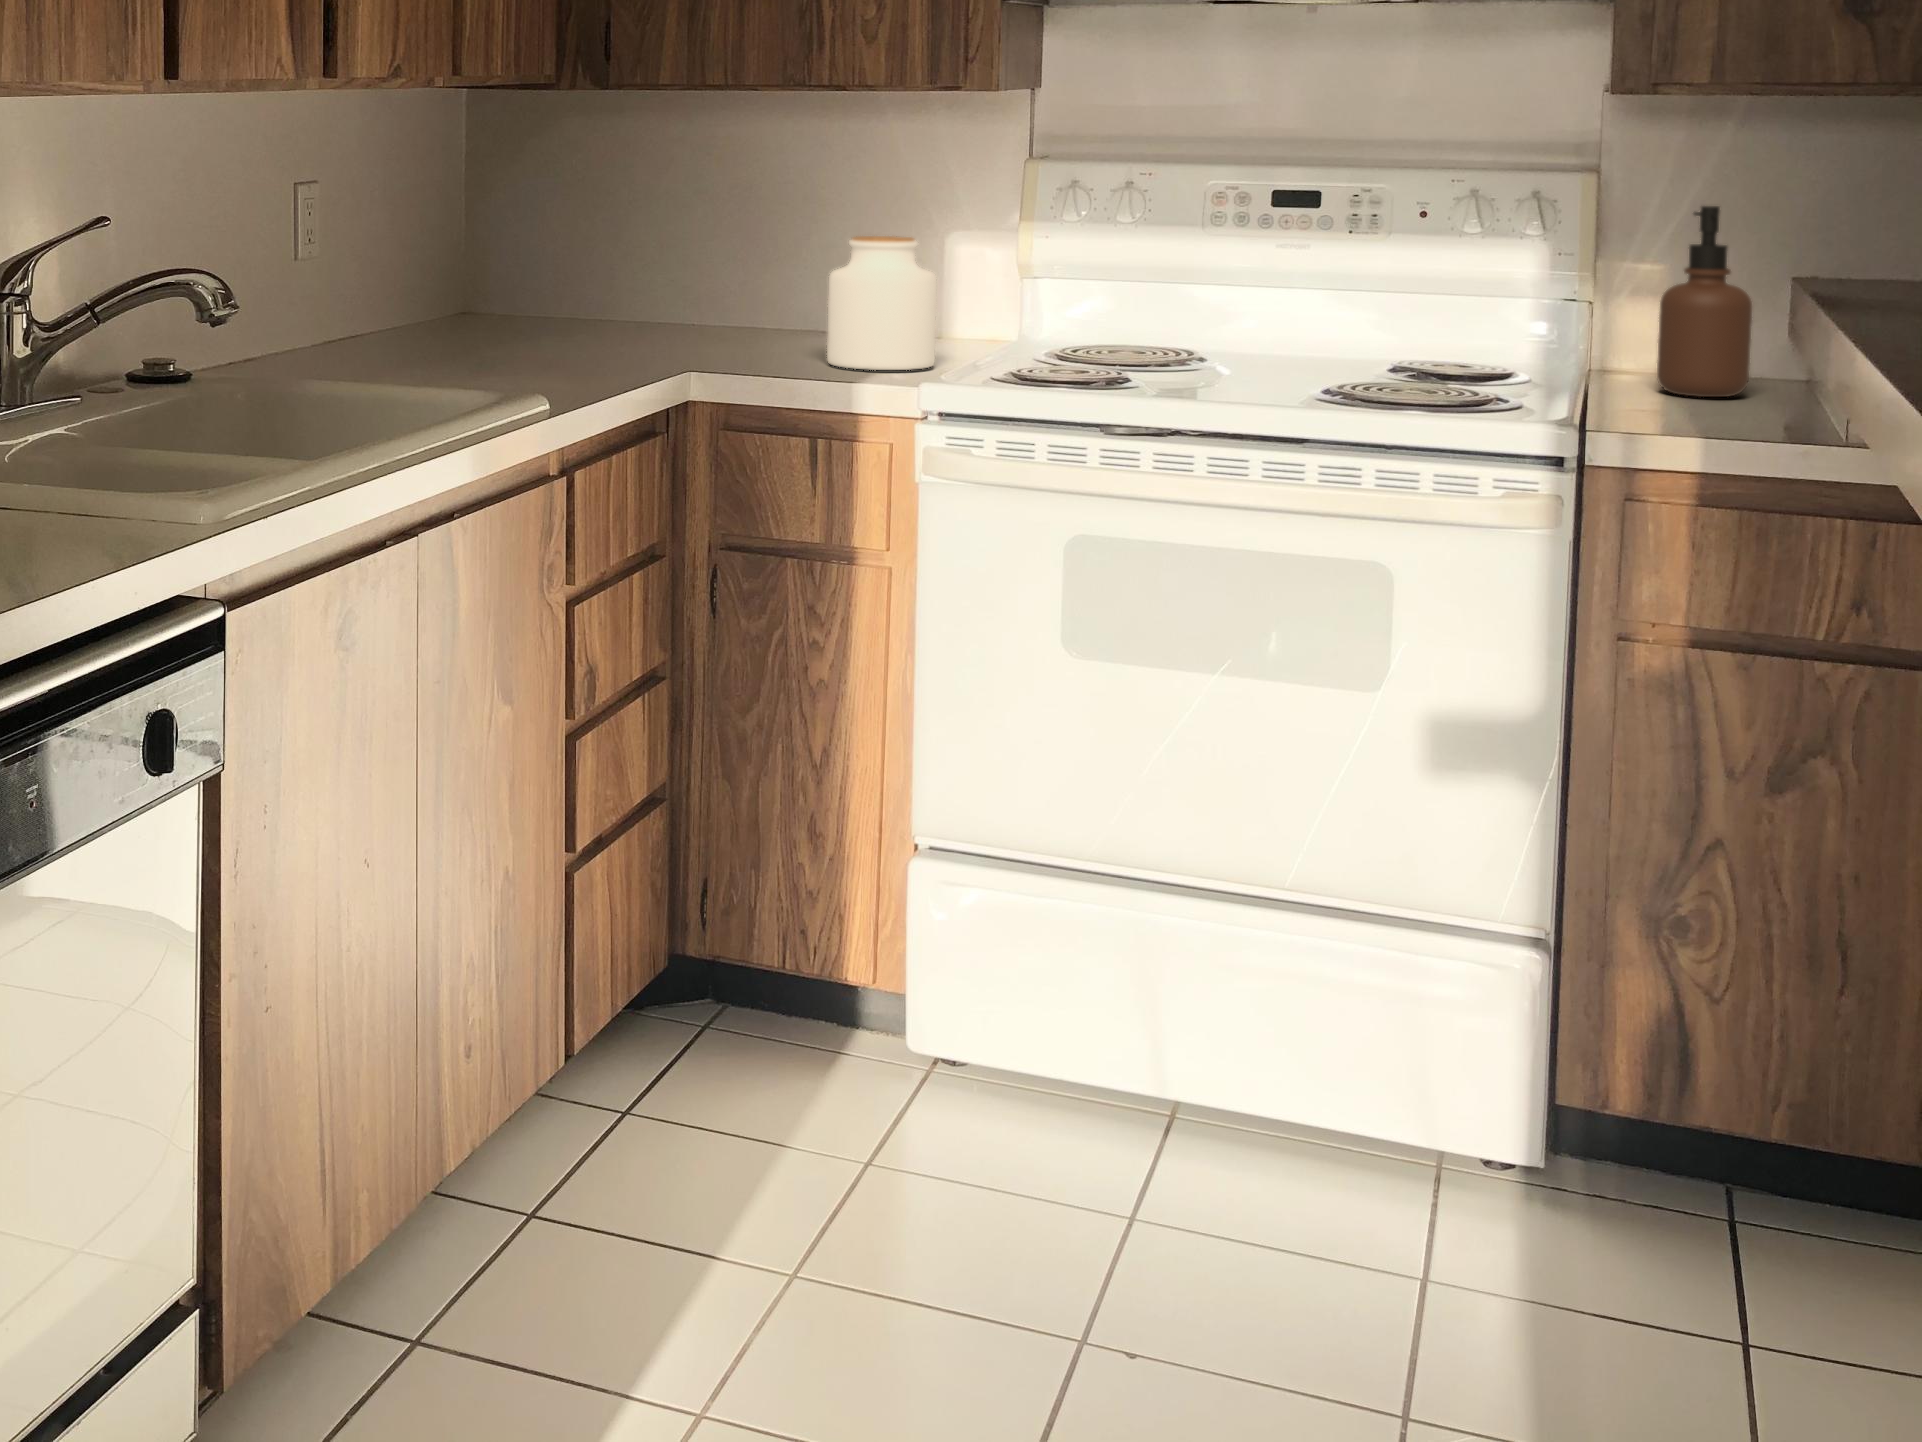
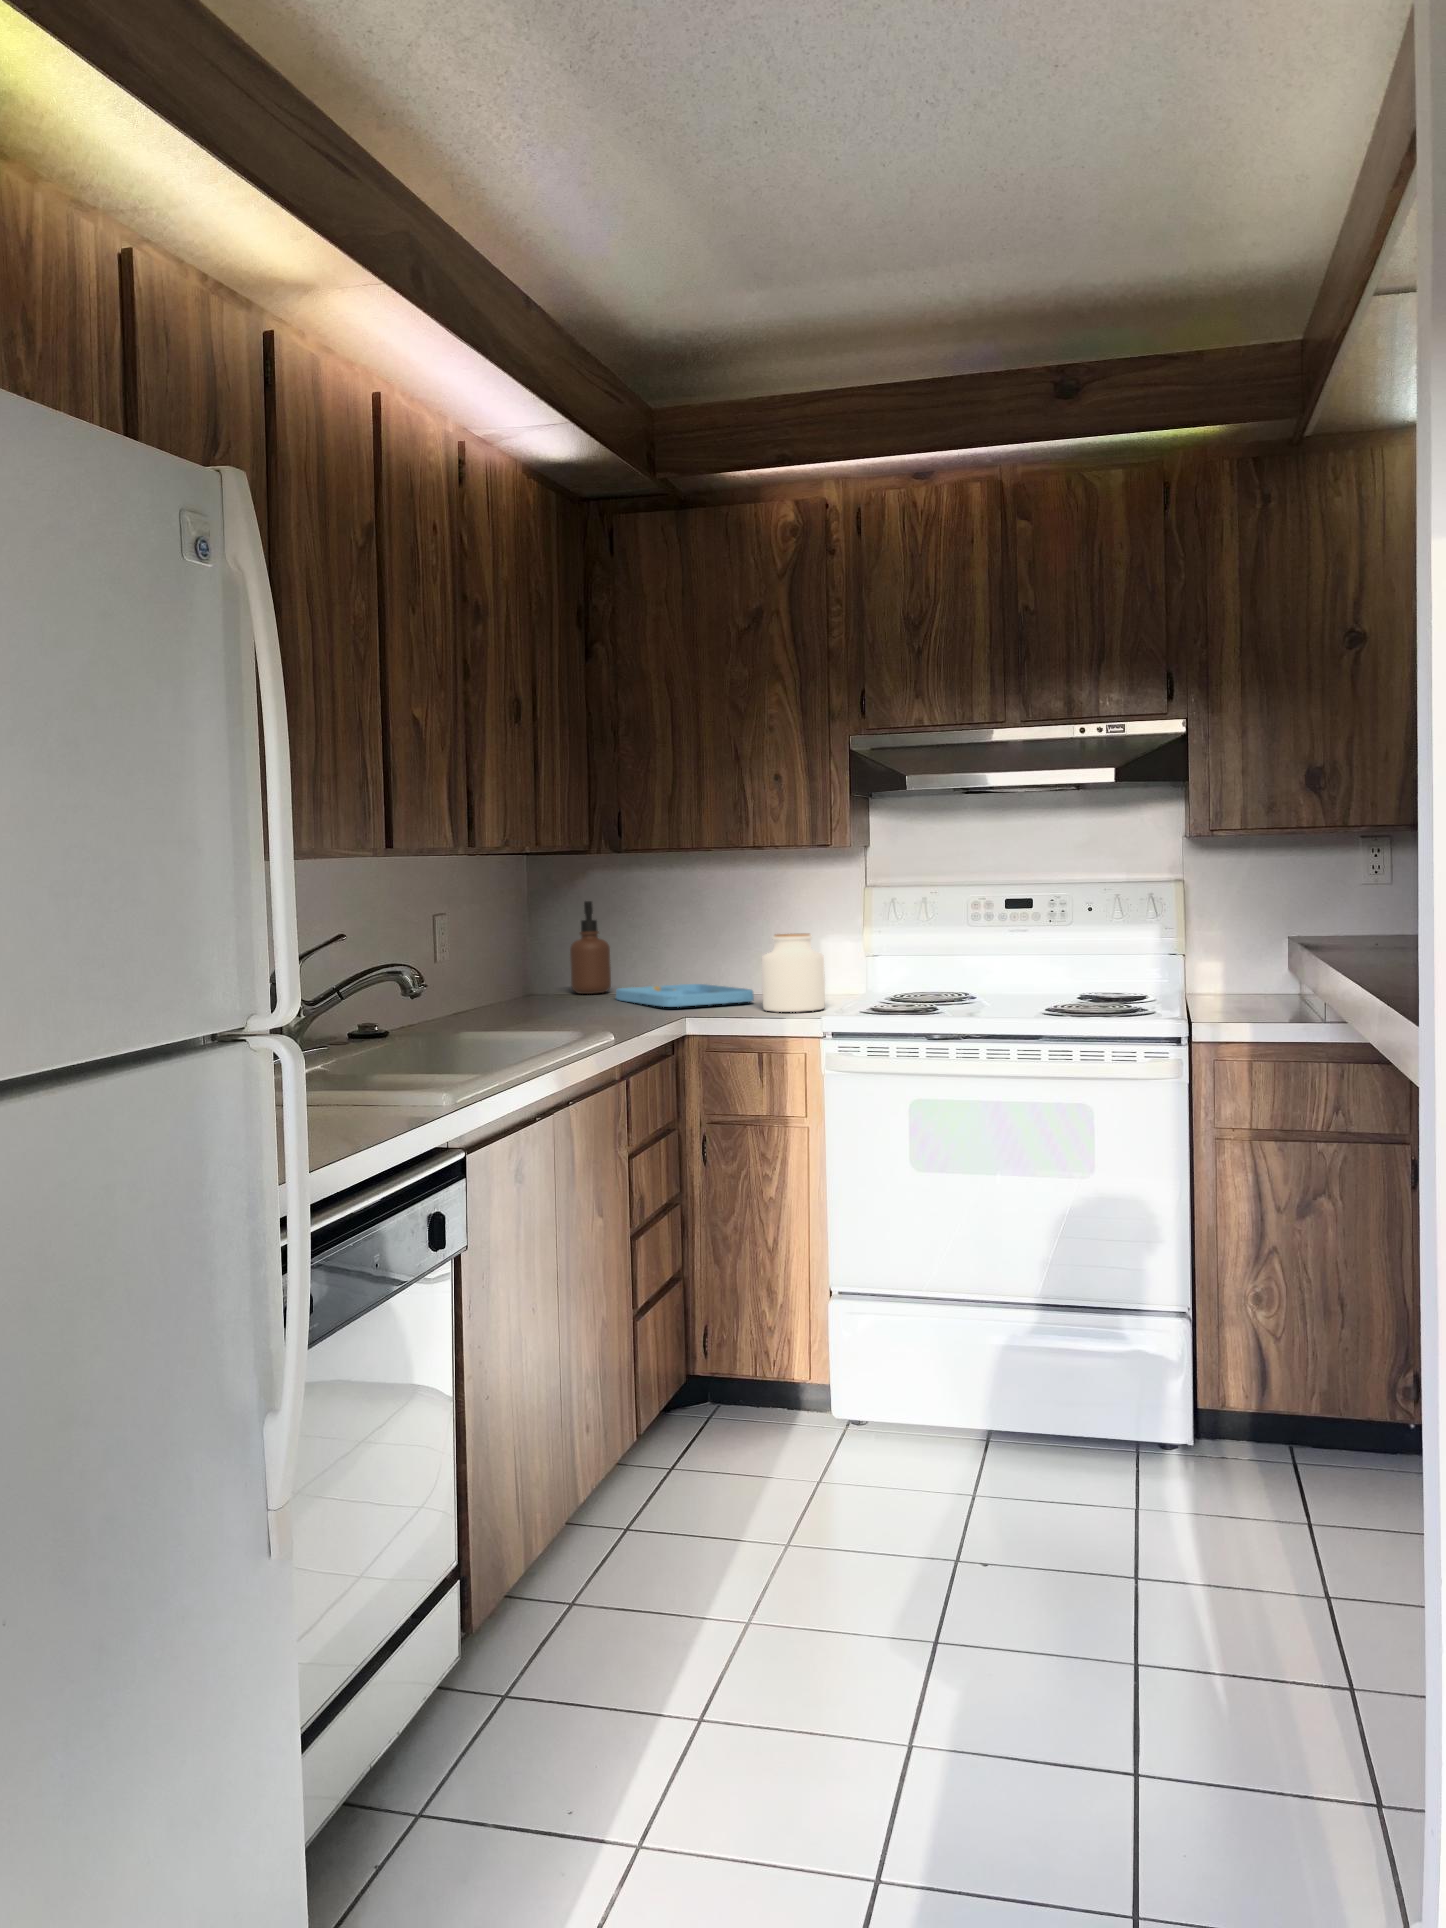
soap dispenser: present [1657,206,1752,397] -> present [570,901,611,994]
tray: none [592,308,817,349] -> present [616,984,754,1007]

